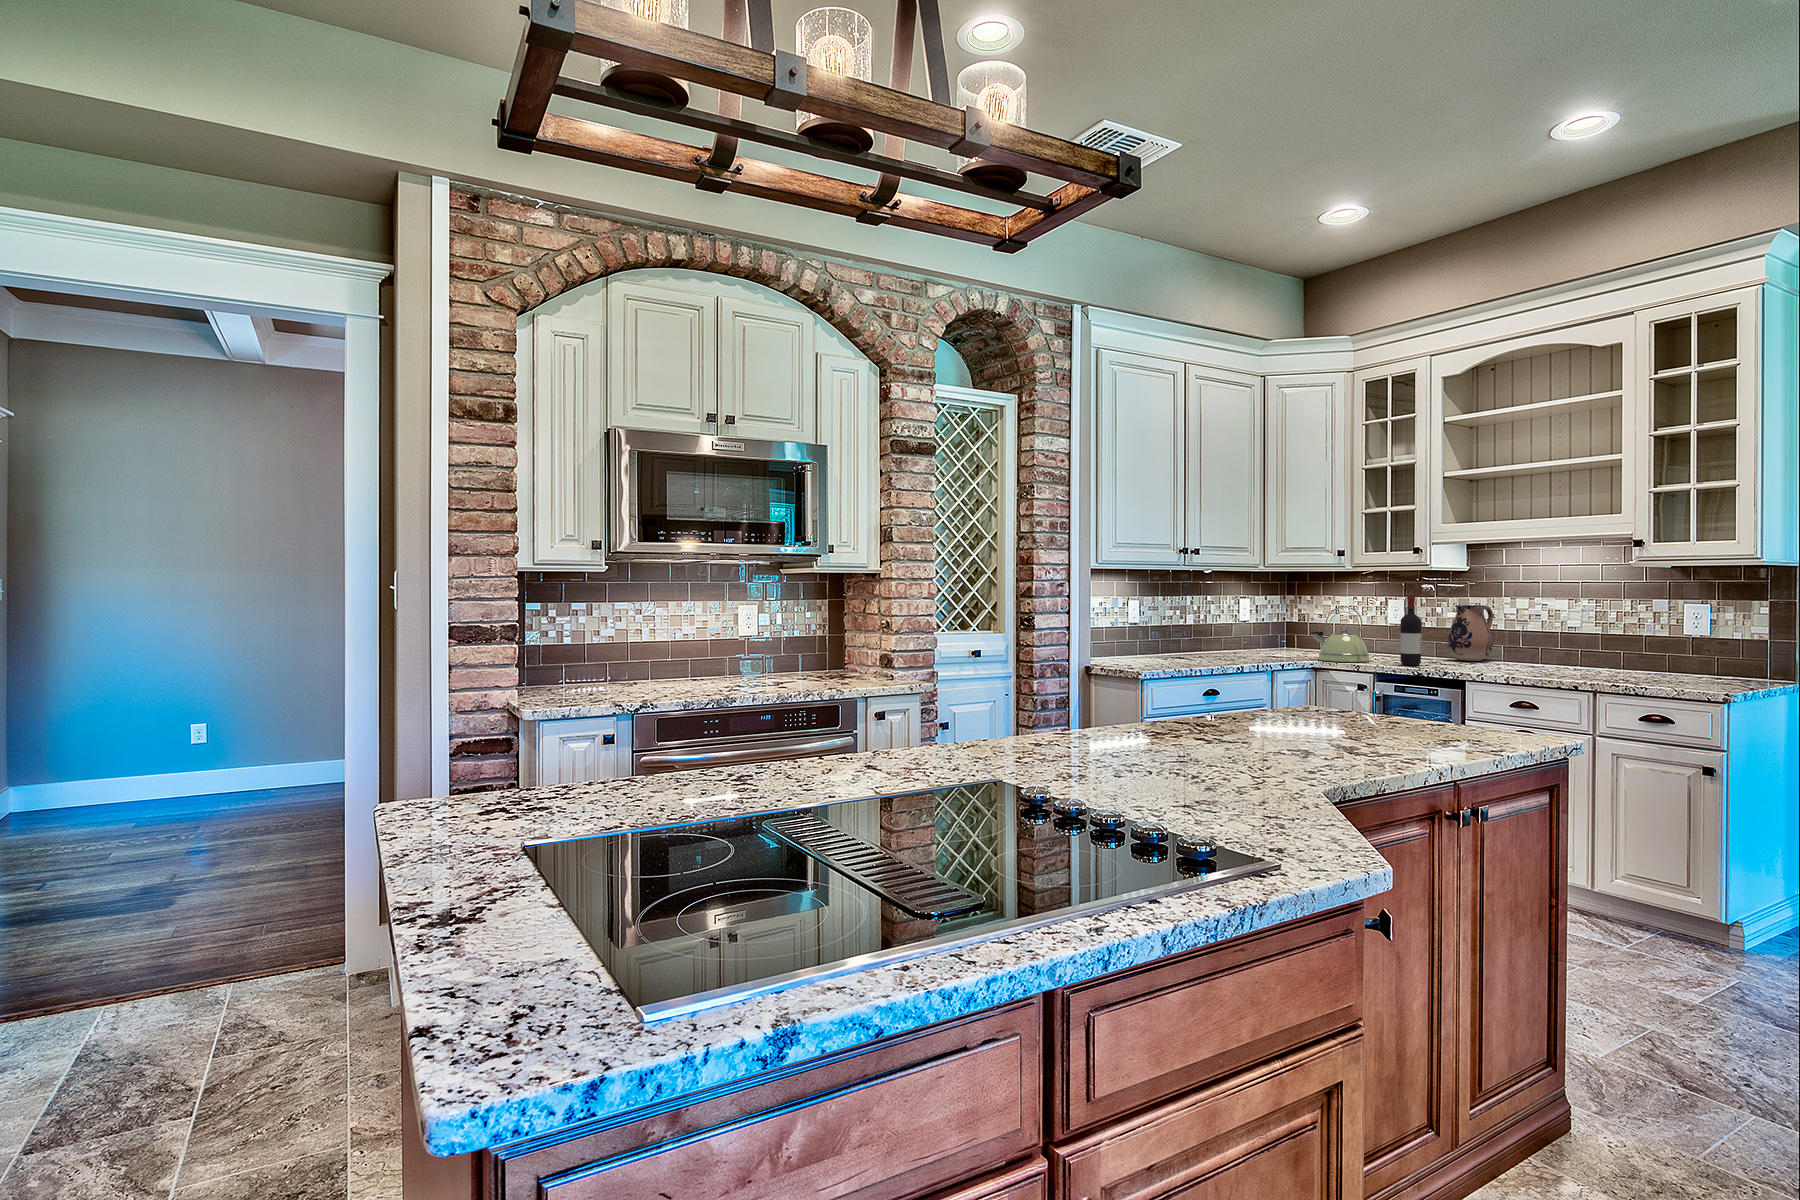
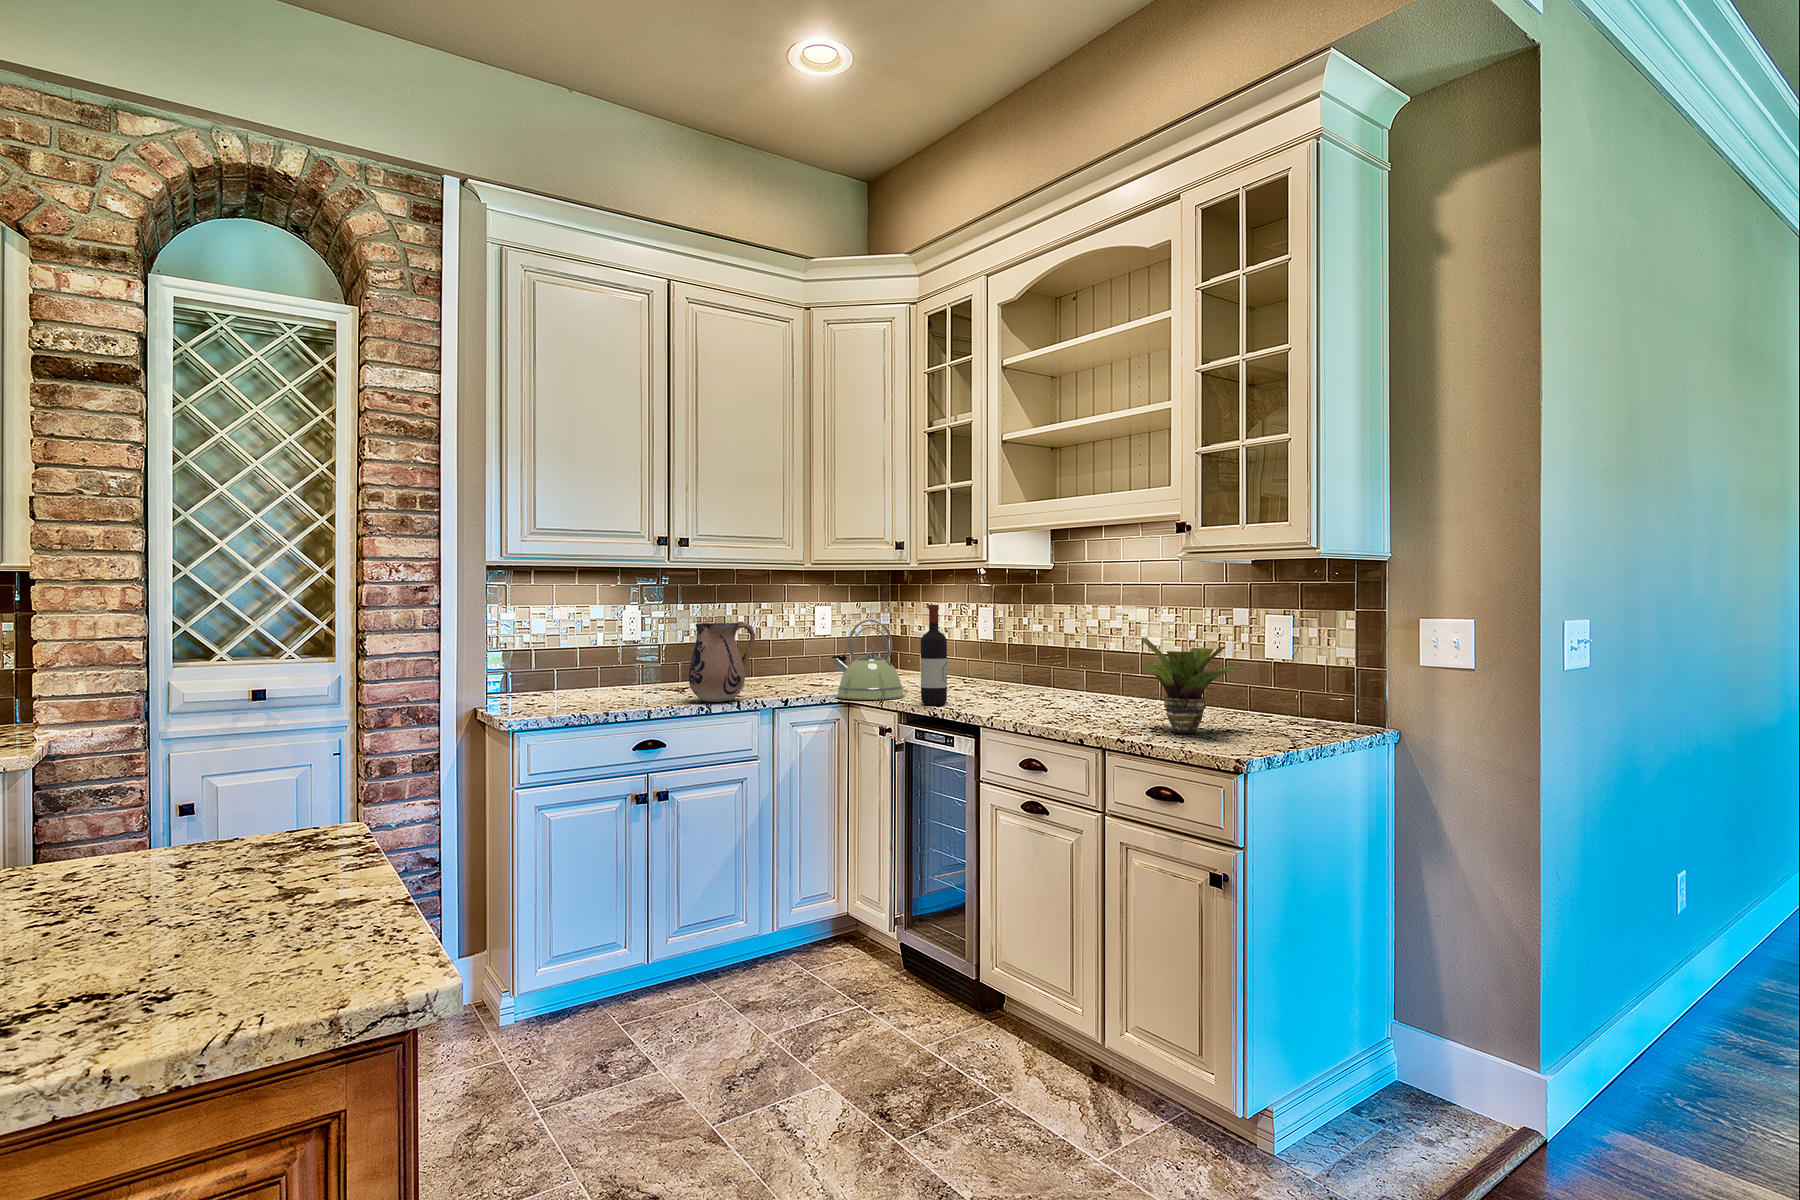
ceramic pitcher: present [1447,605,1493,661] -> present [689,623,755,702]
potted plant: none [1613,619,1702,682] -> present [1141,638,1242,733]

